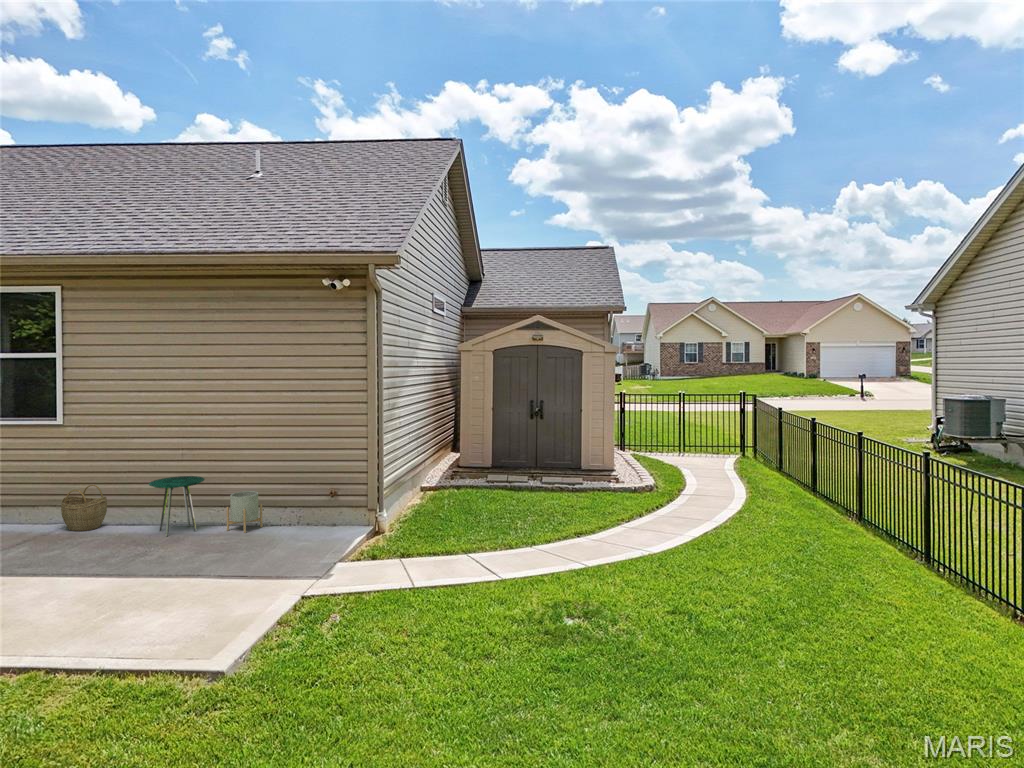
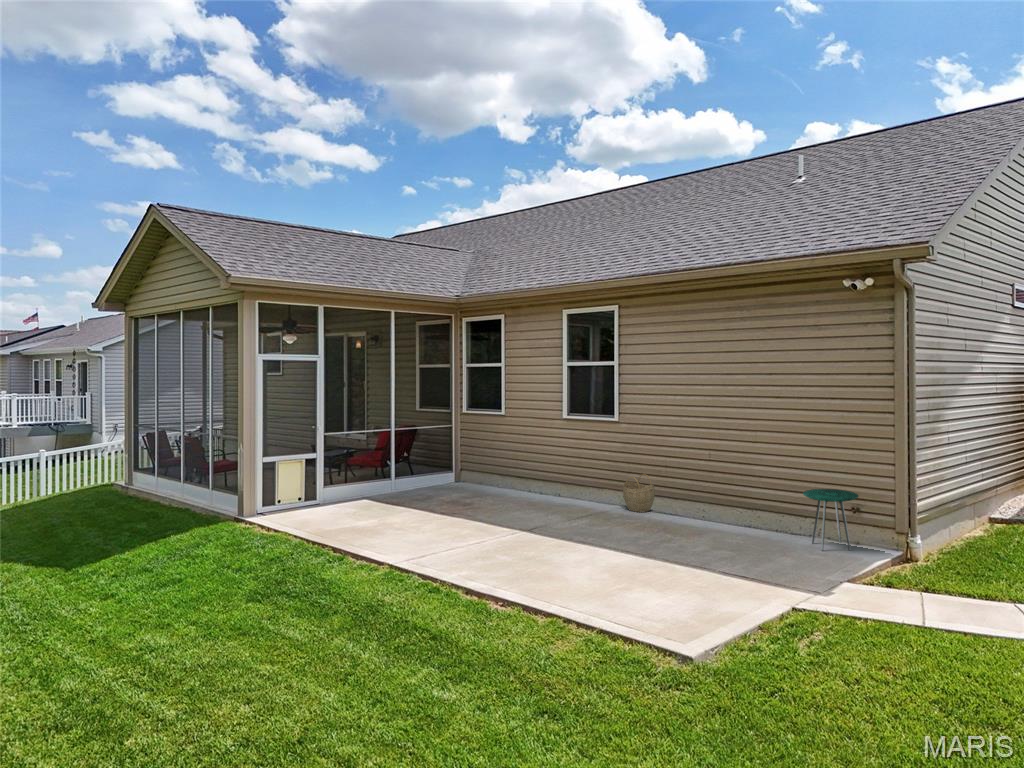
side table: present [149,476,204,536] -> present [803,489,858,551]
planter: present [227,491,262,533] -> none [749,496,783,536]

